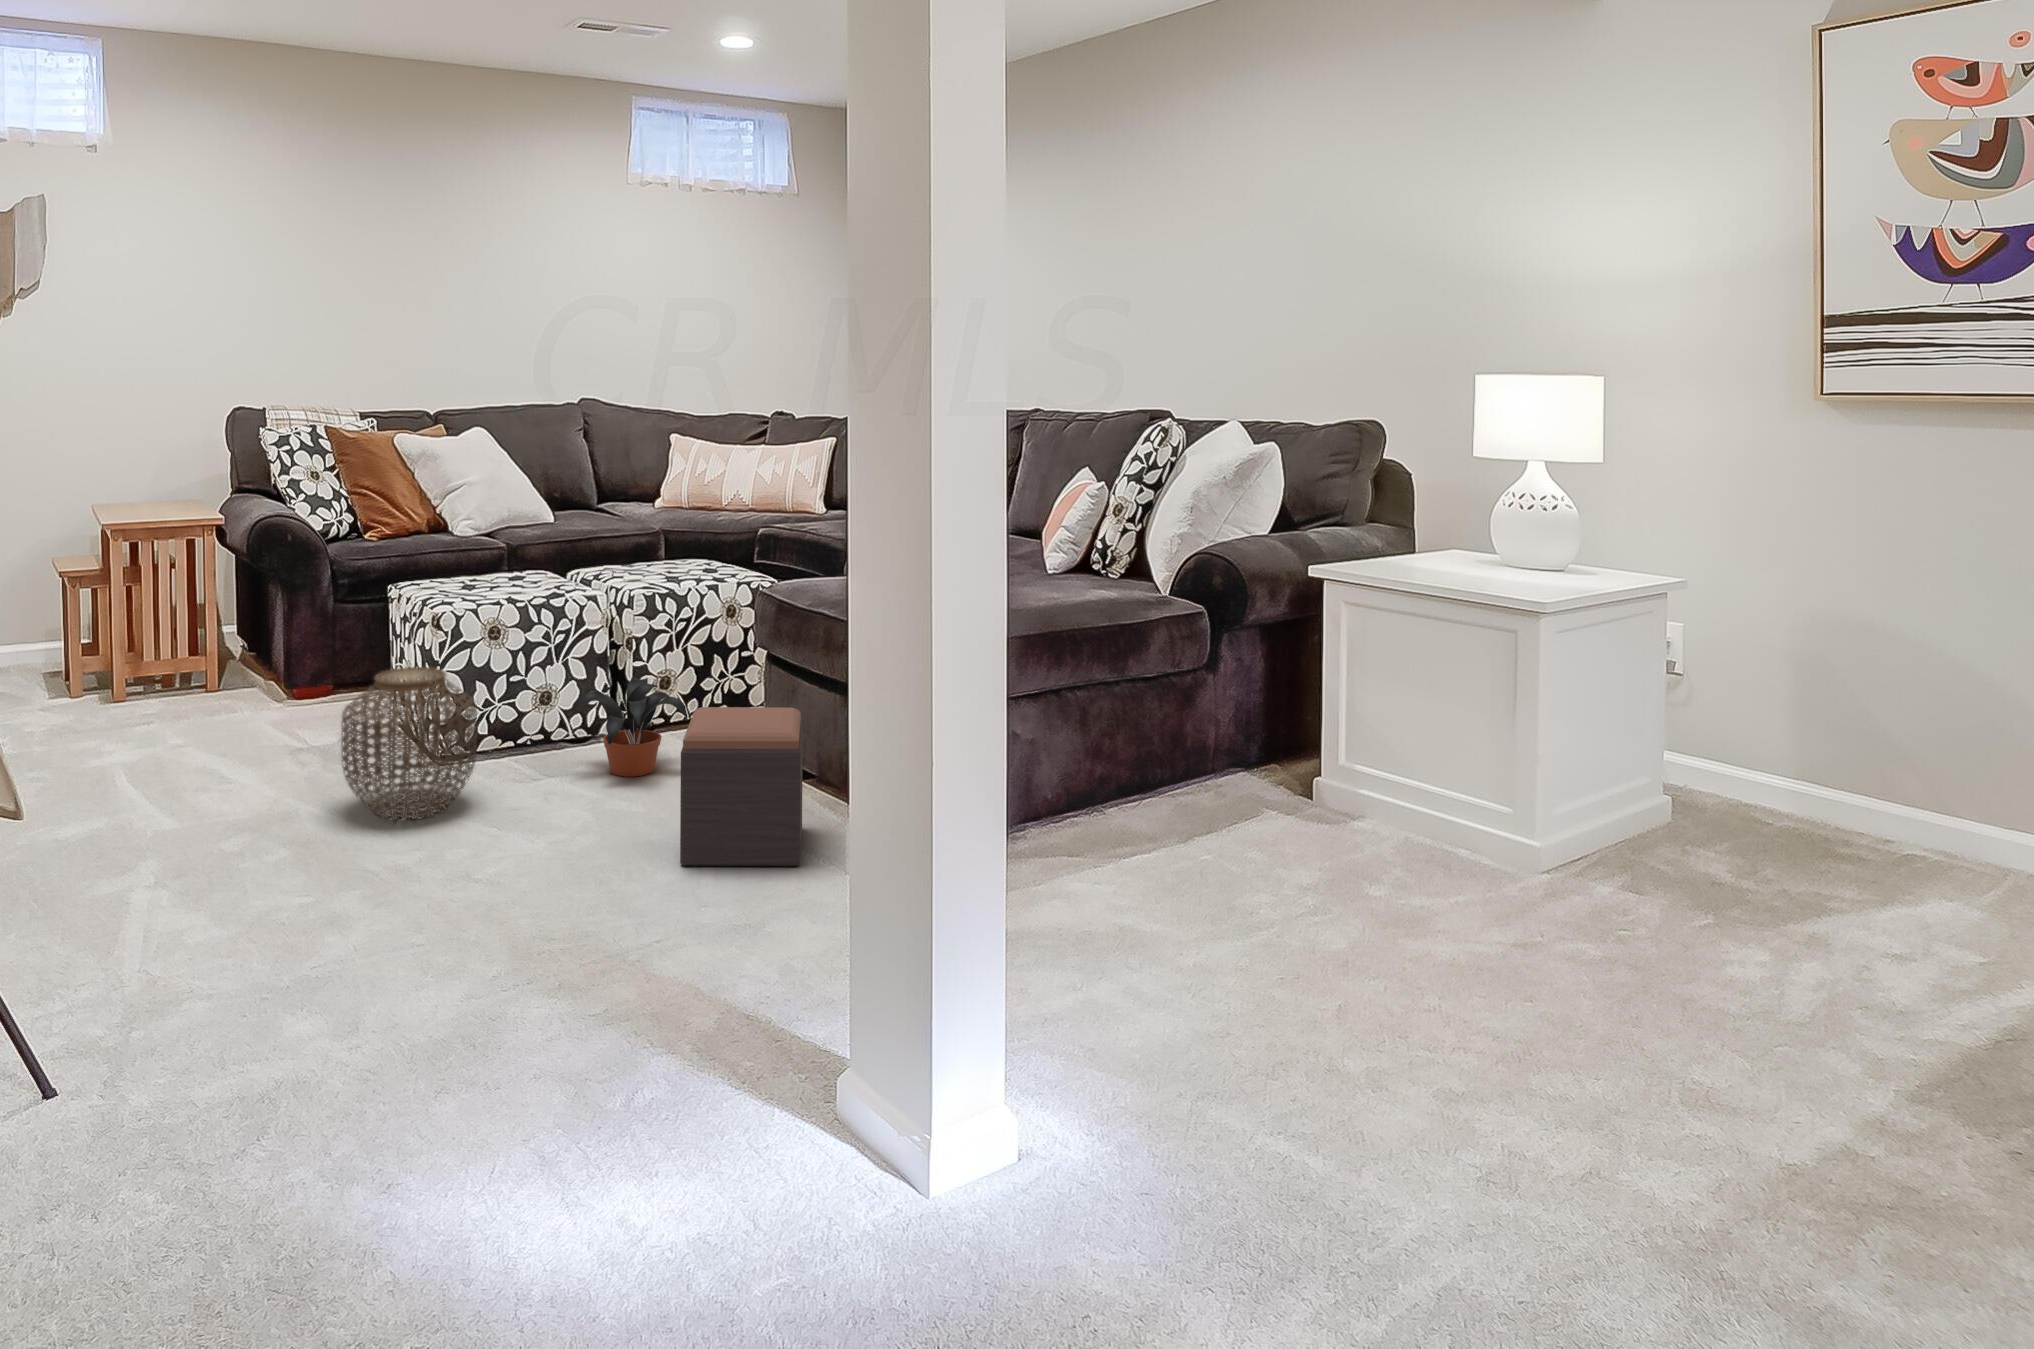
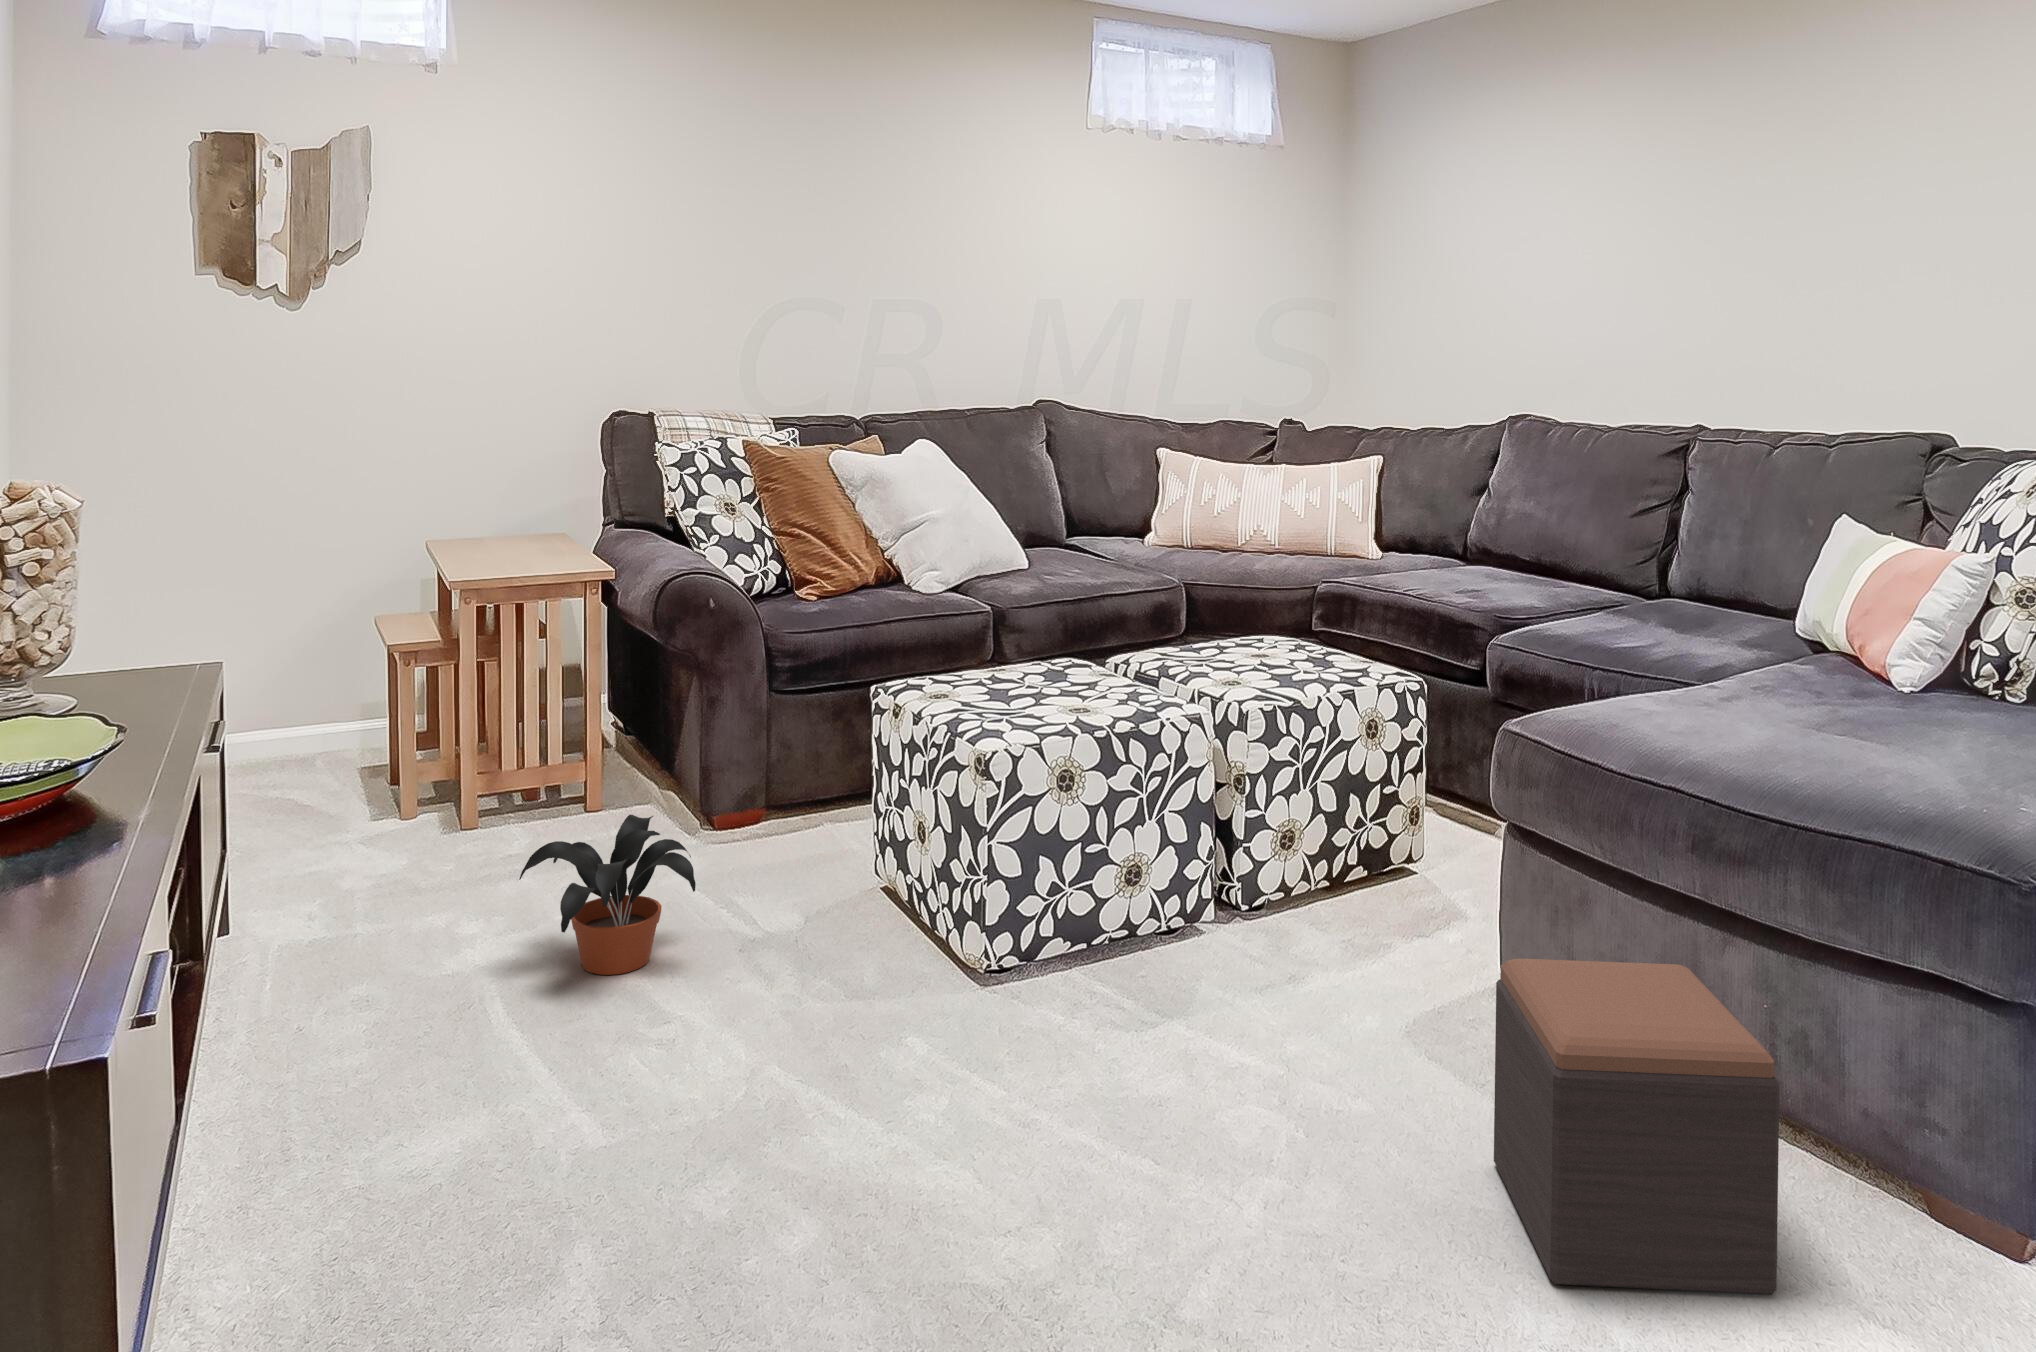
woven basket: present [341,667,477,820] -> none [879,852,1095,1125]
potted plant: present [571,677,688,777] -> present [519,815,696,975]

